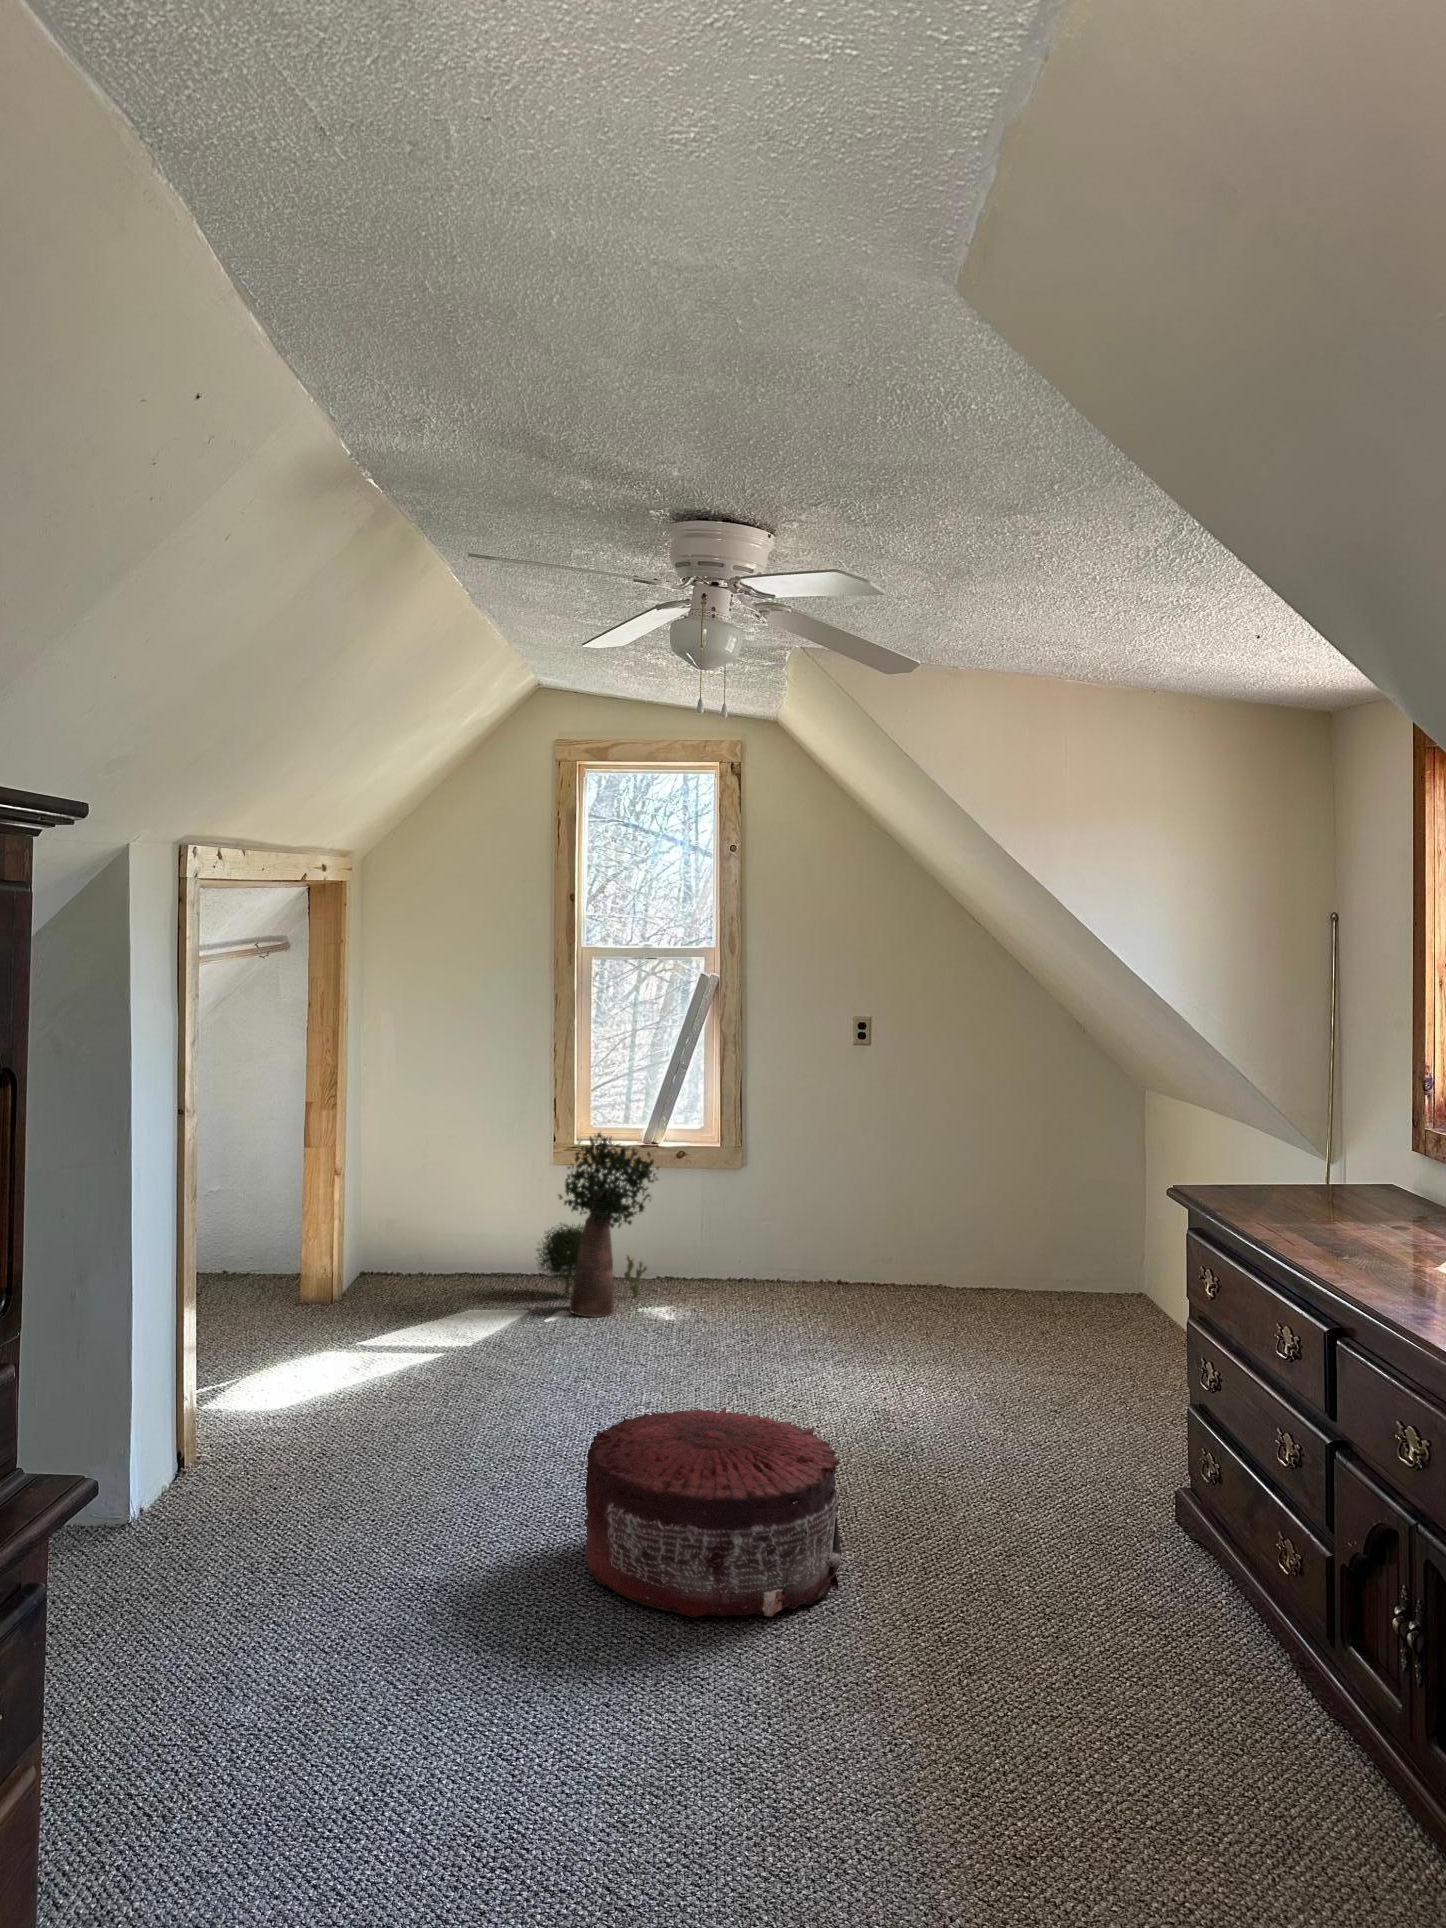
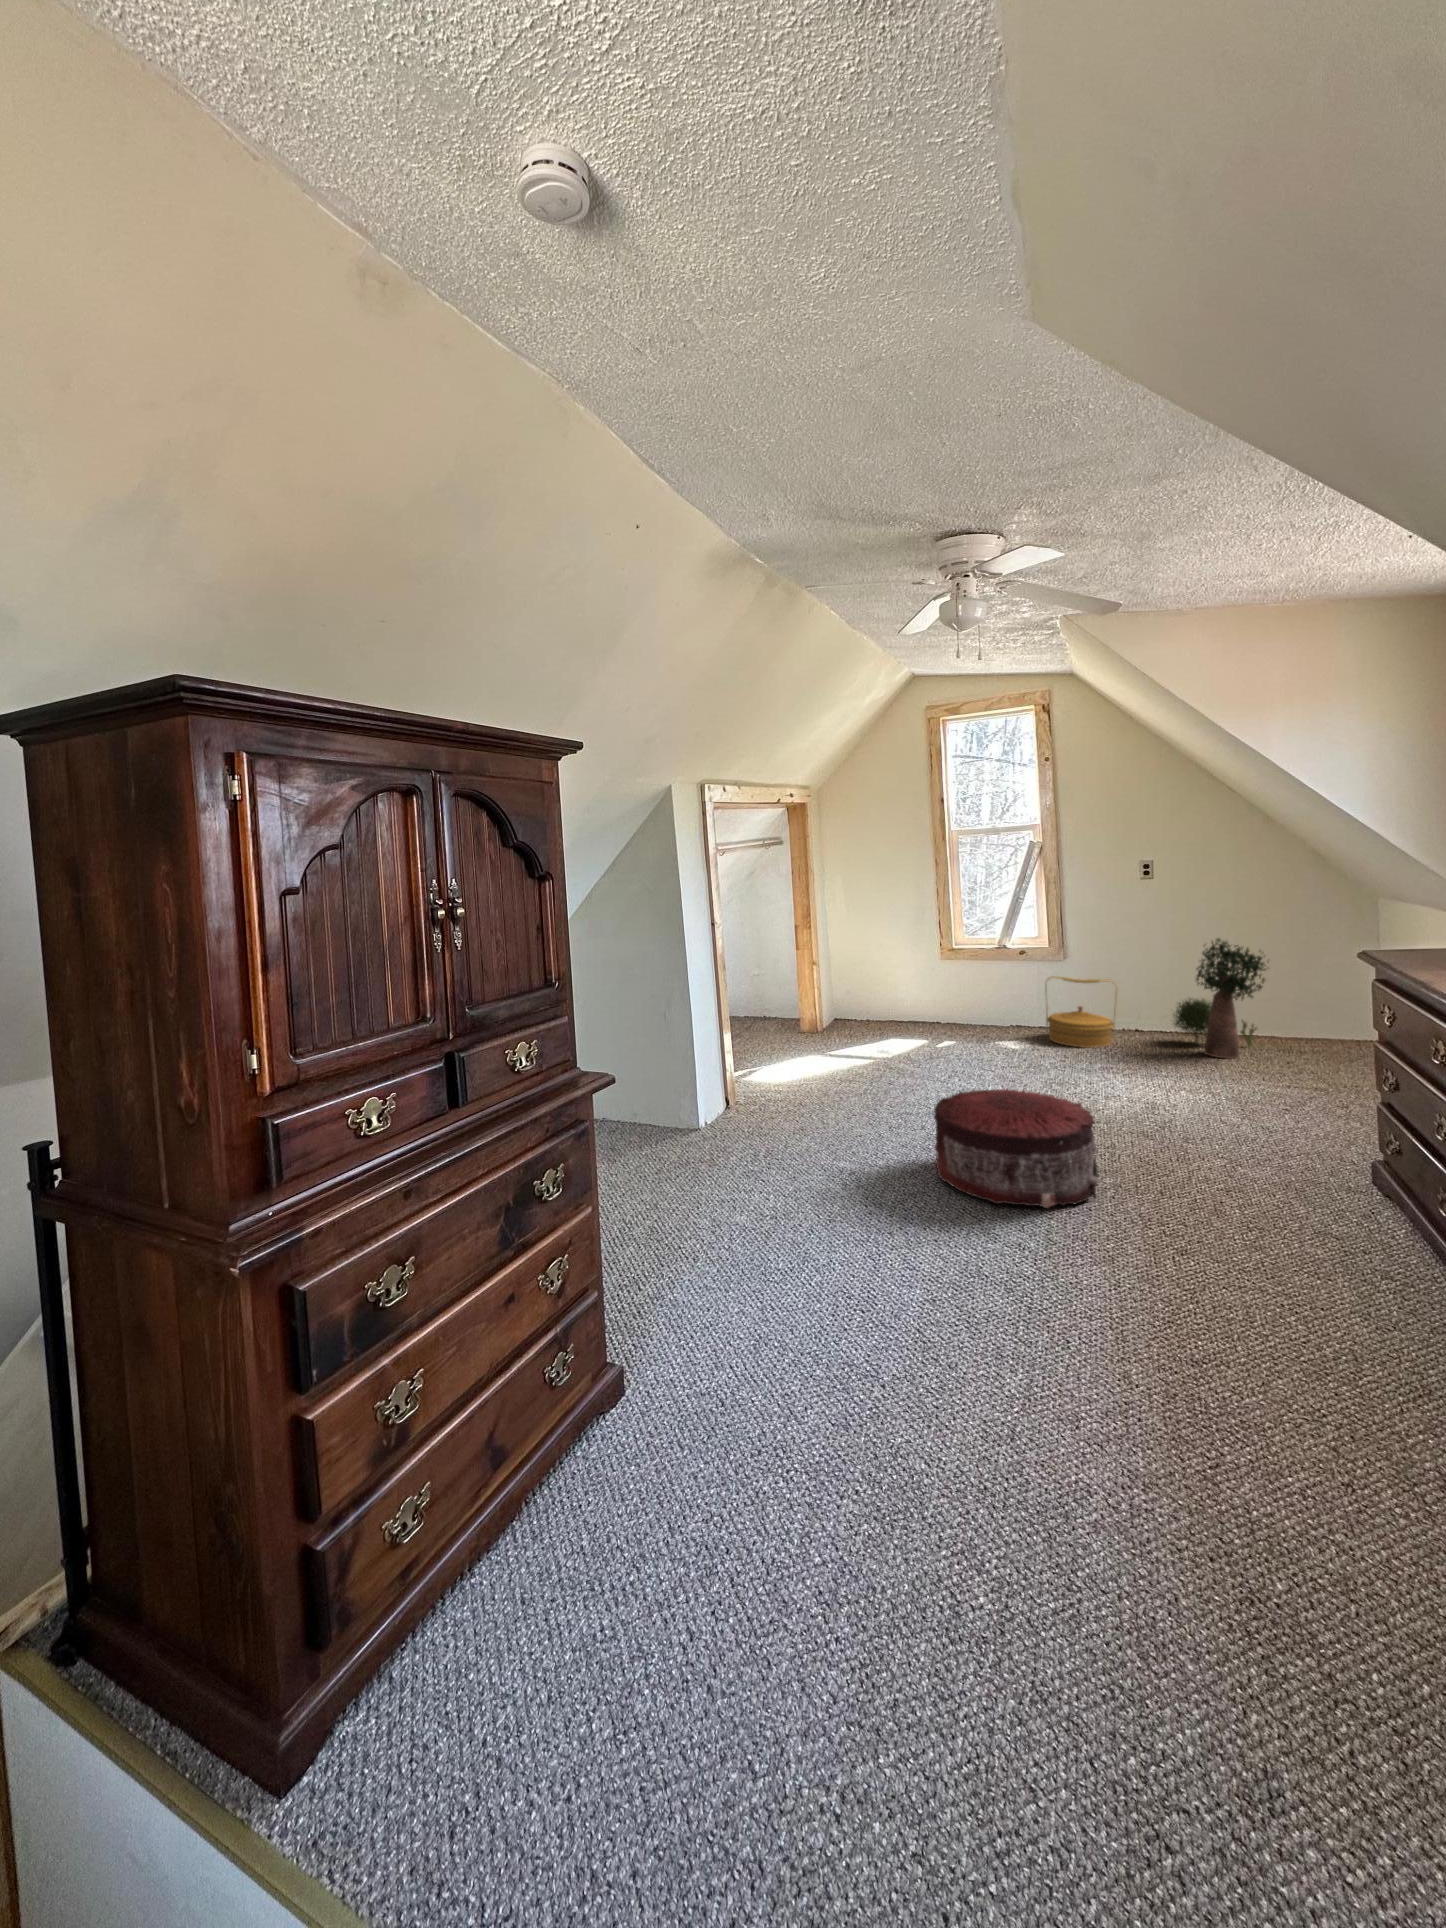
potted plant: present [537,1133,657,1317] -> present [1174,938,1266,1059]
woven basket: none [715,1200,823,1319] -> present [1045,976,1116,1048]

